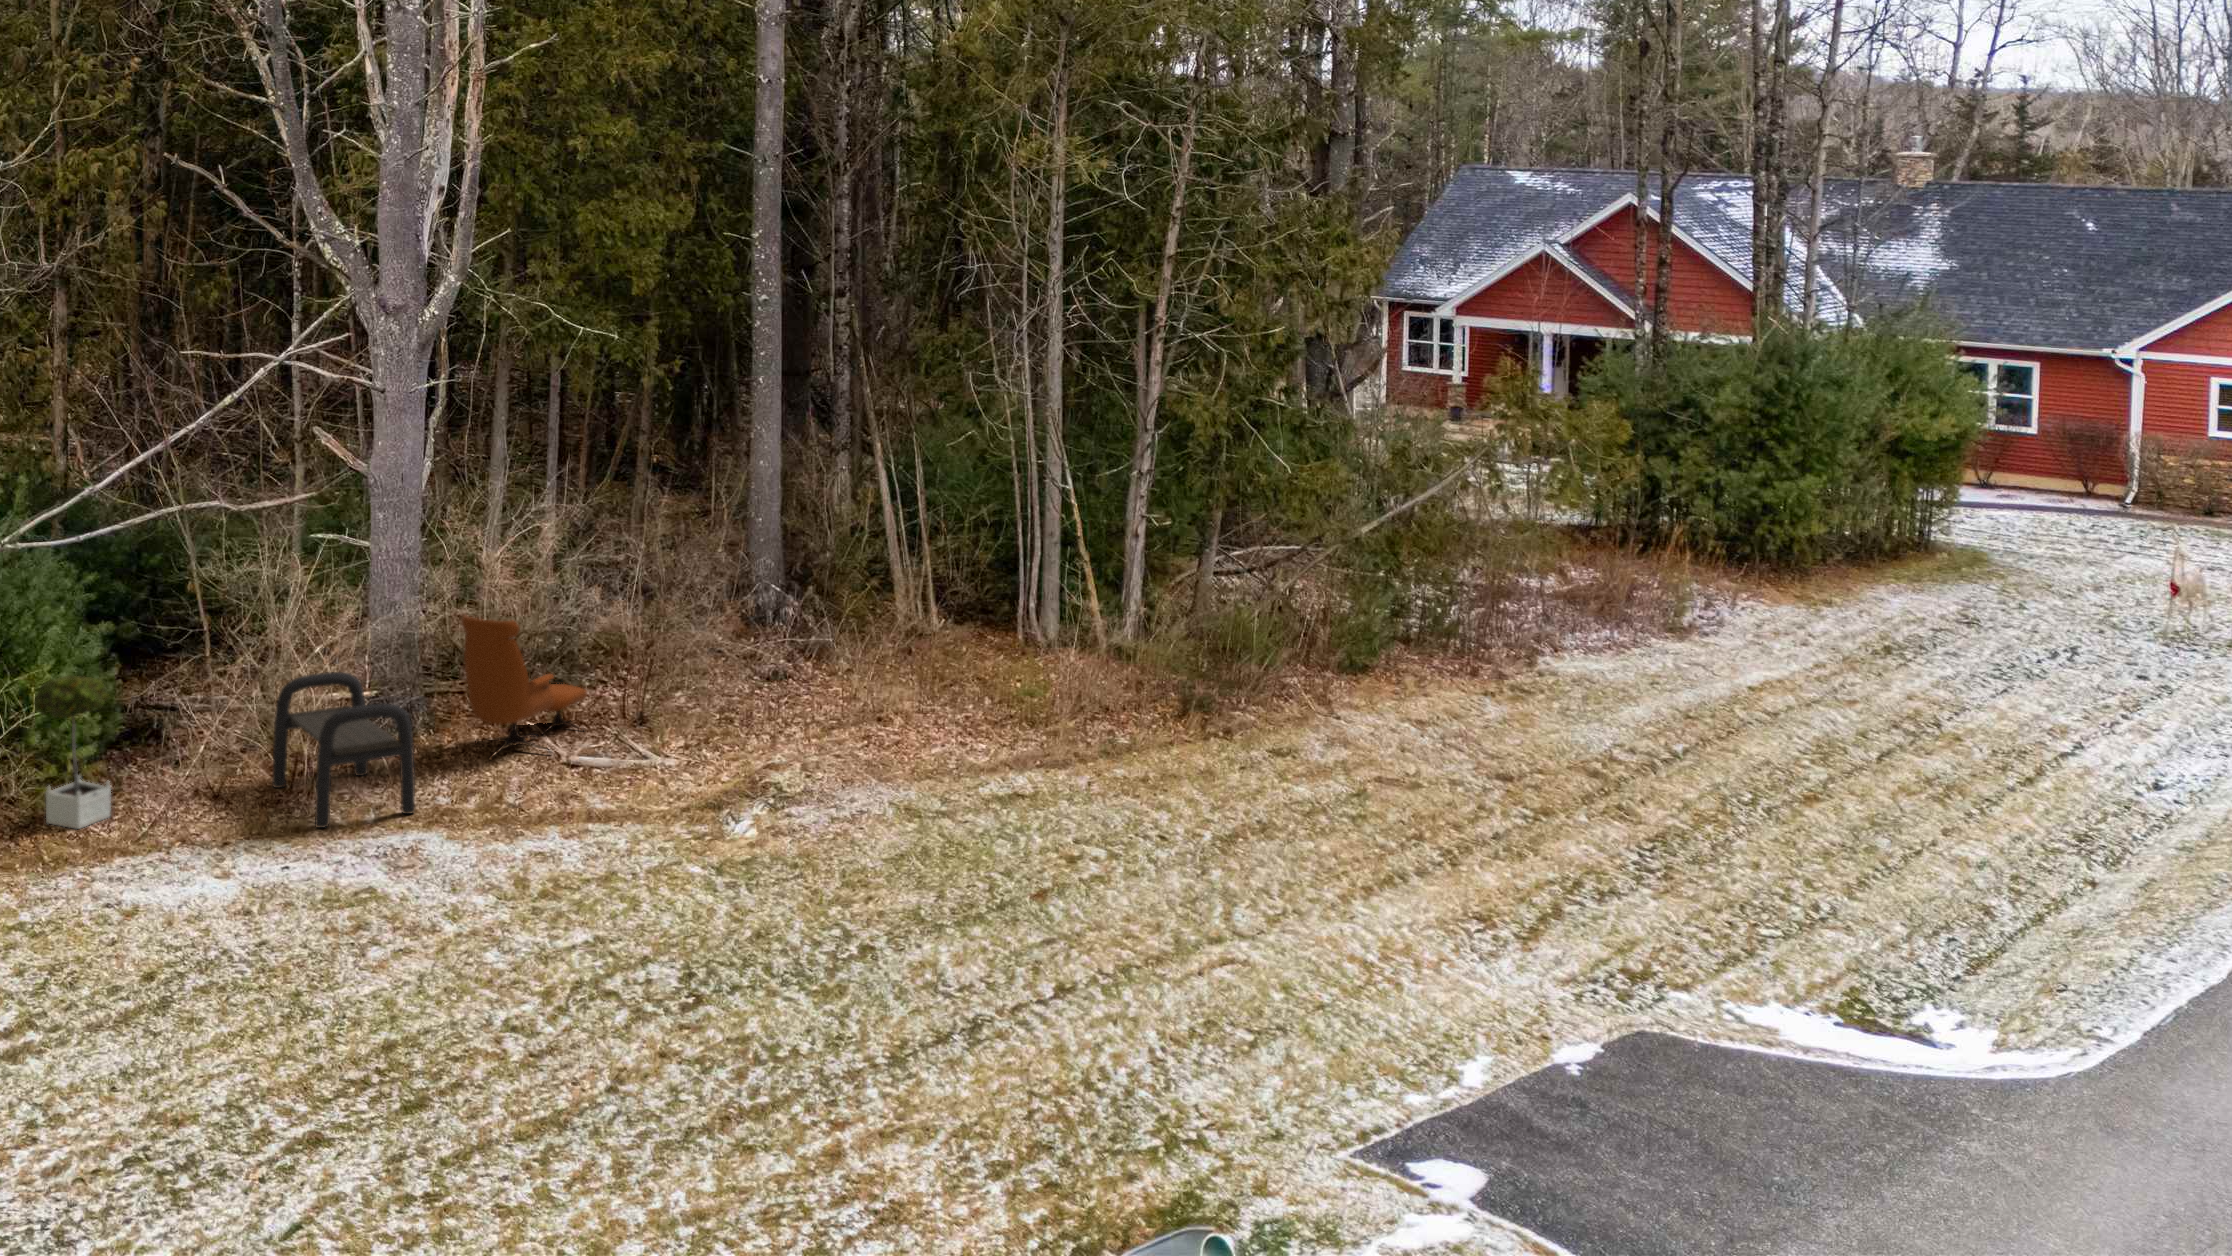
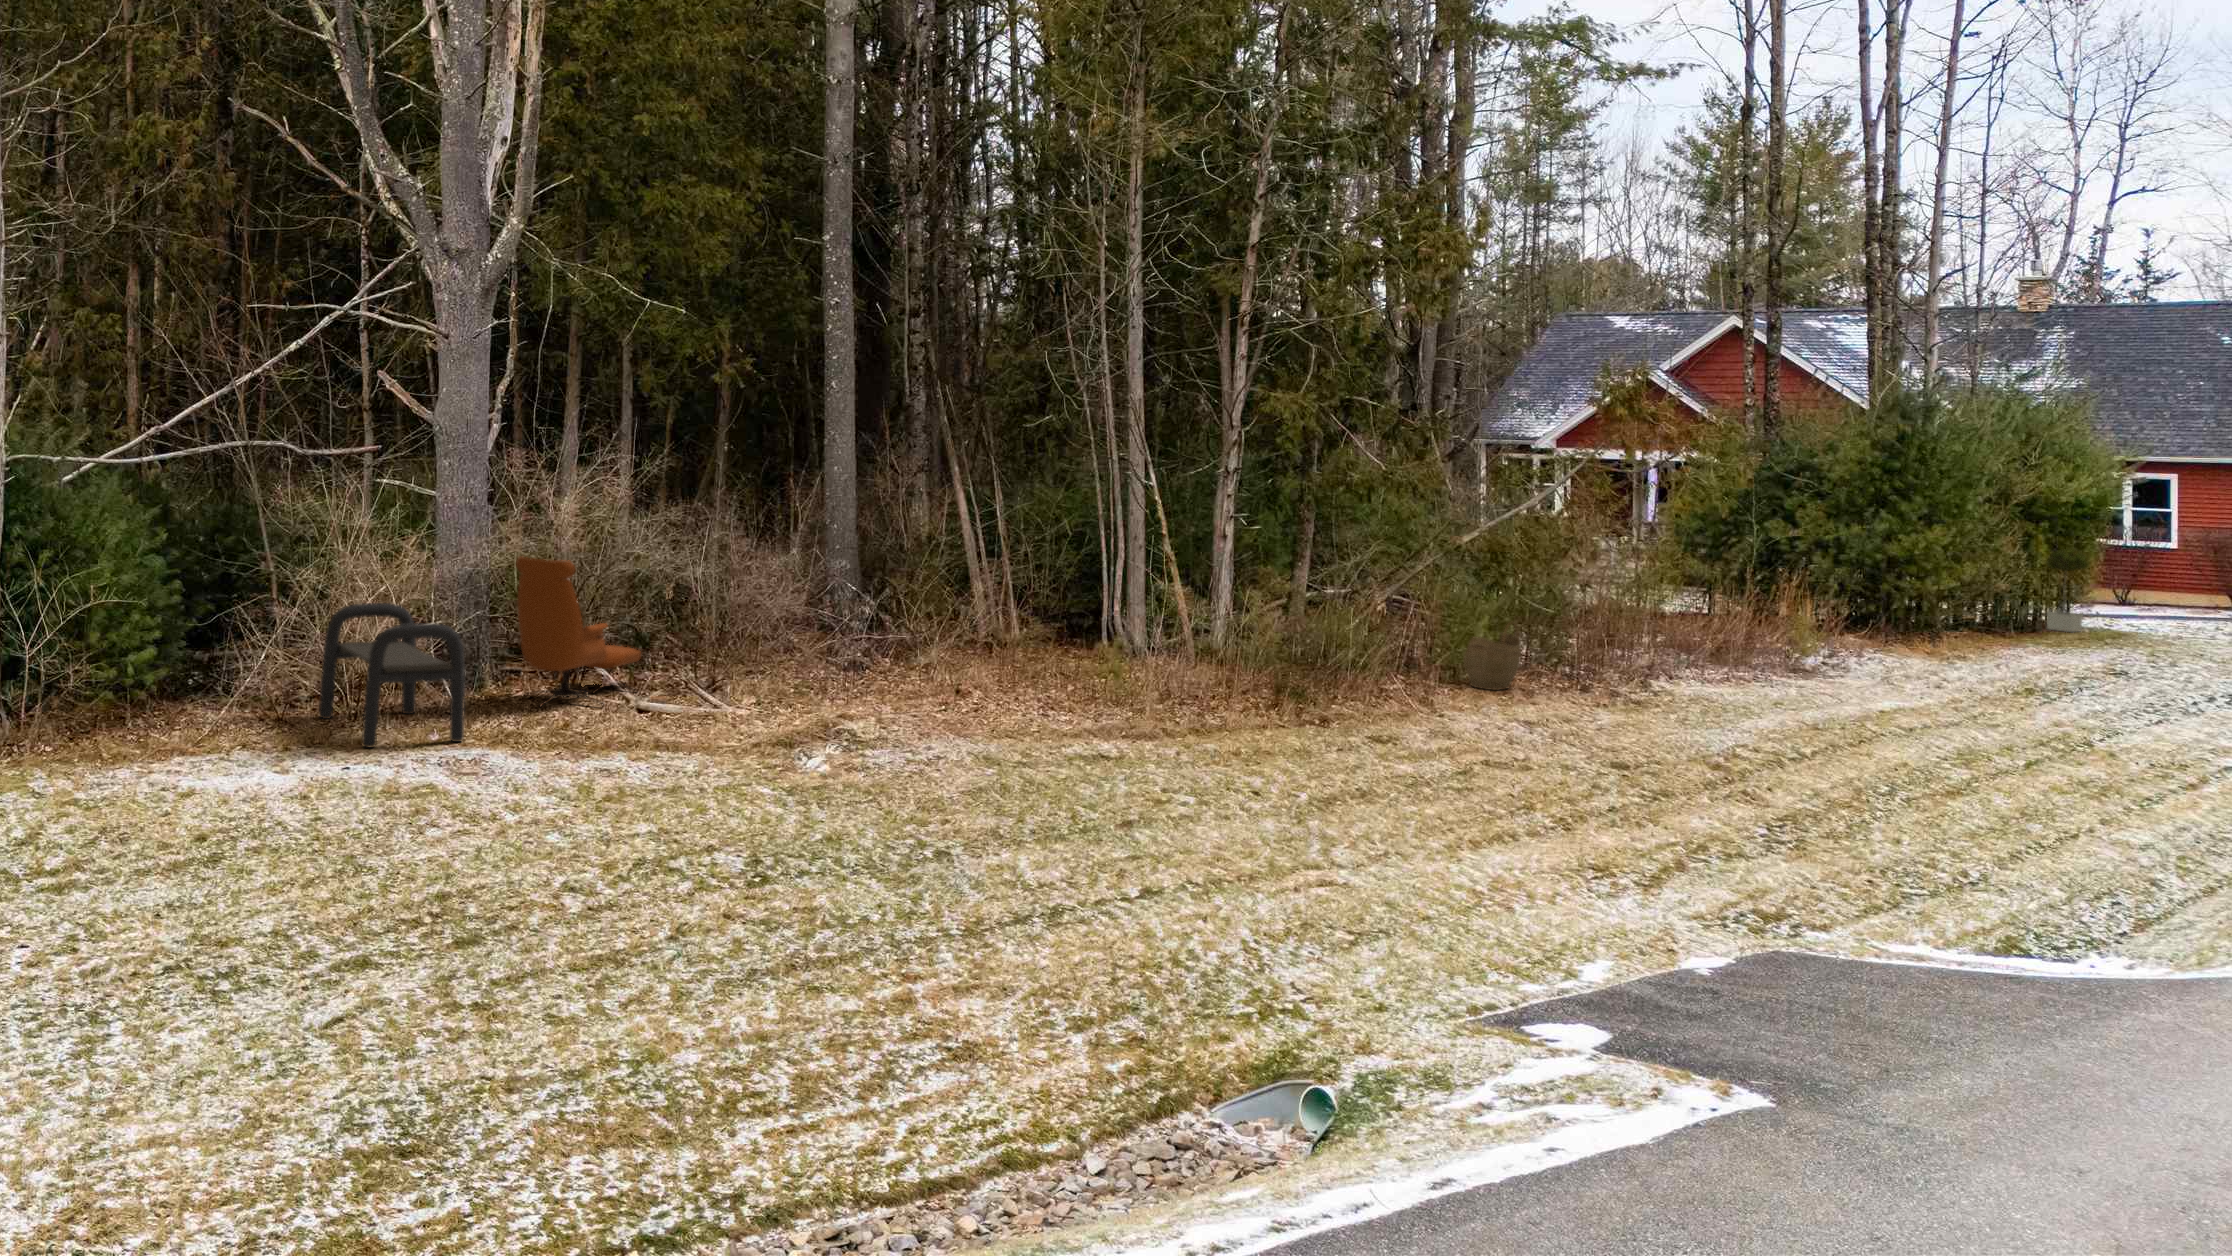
woven basket: none [1370,609,1424,679] -> present [1463,622,1521,690]
potted tree: present [34,676,111,829] -> present [2047,549,2087,632]

